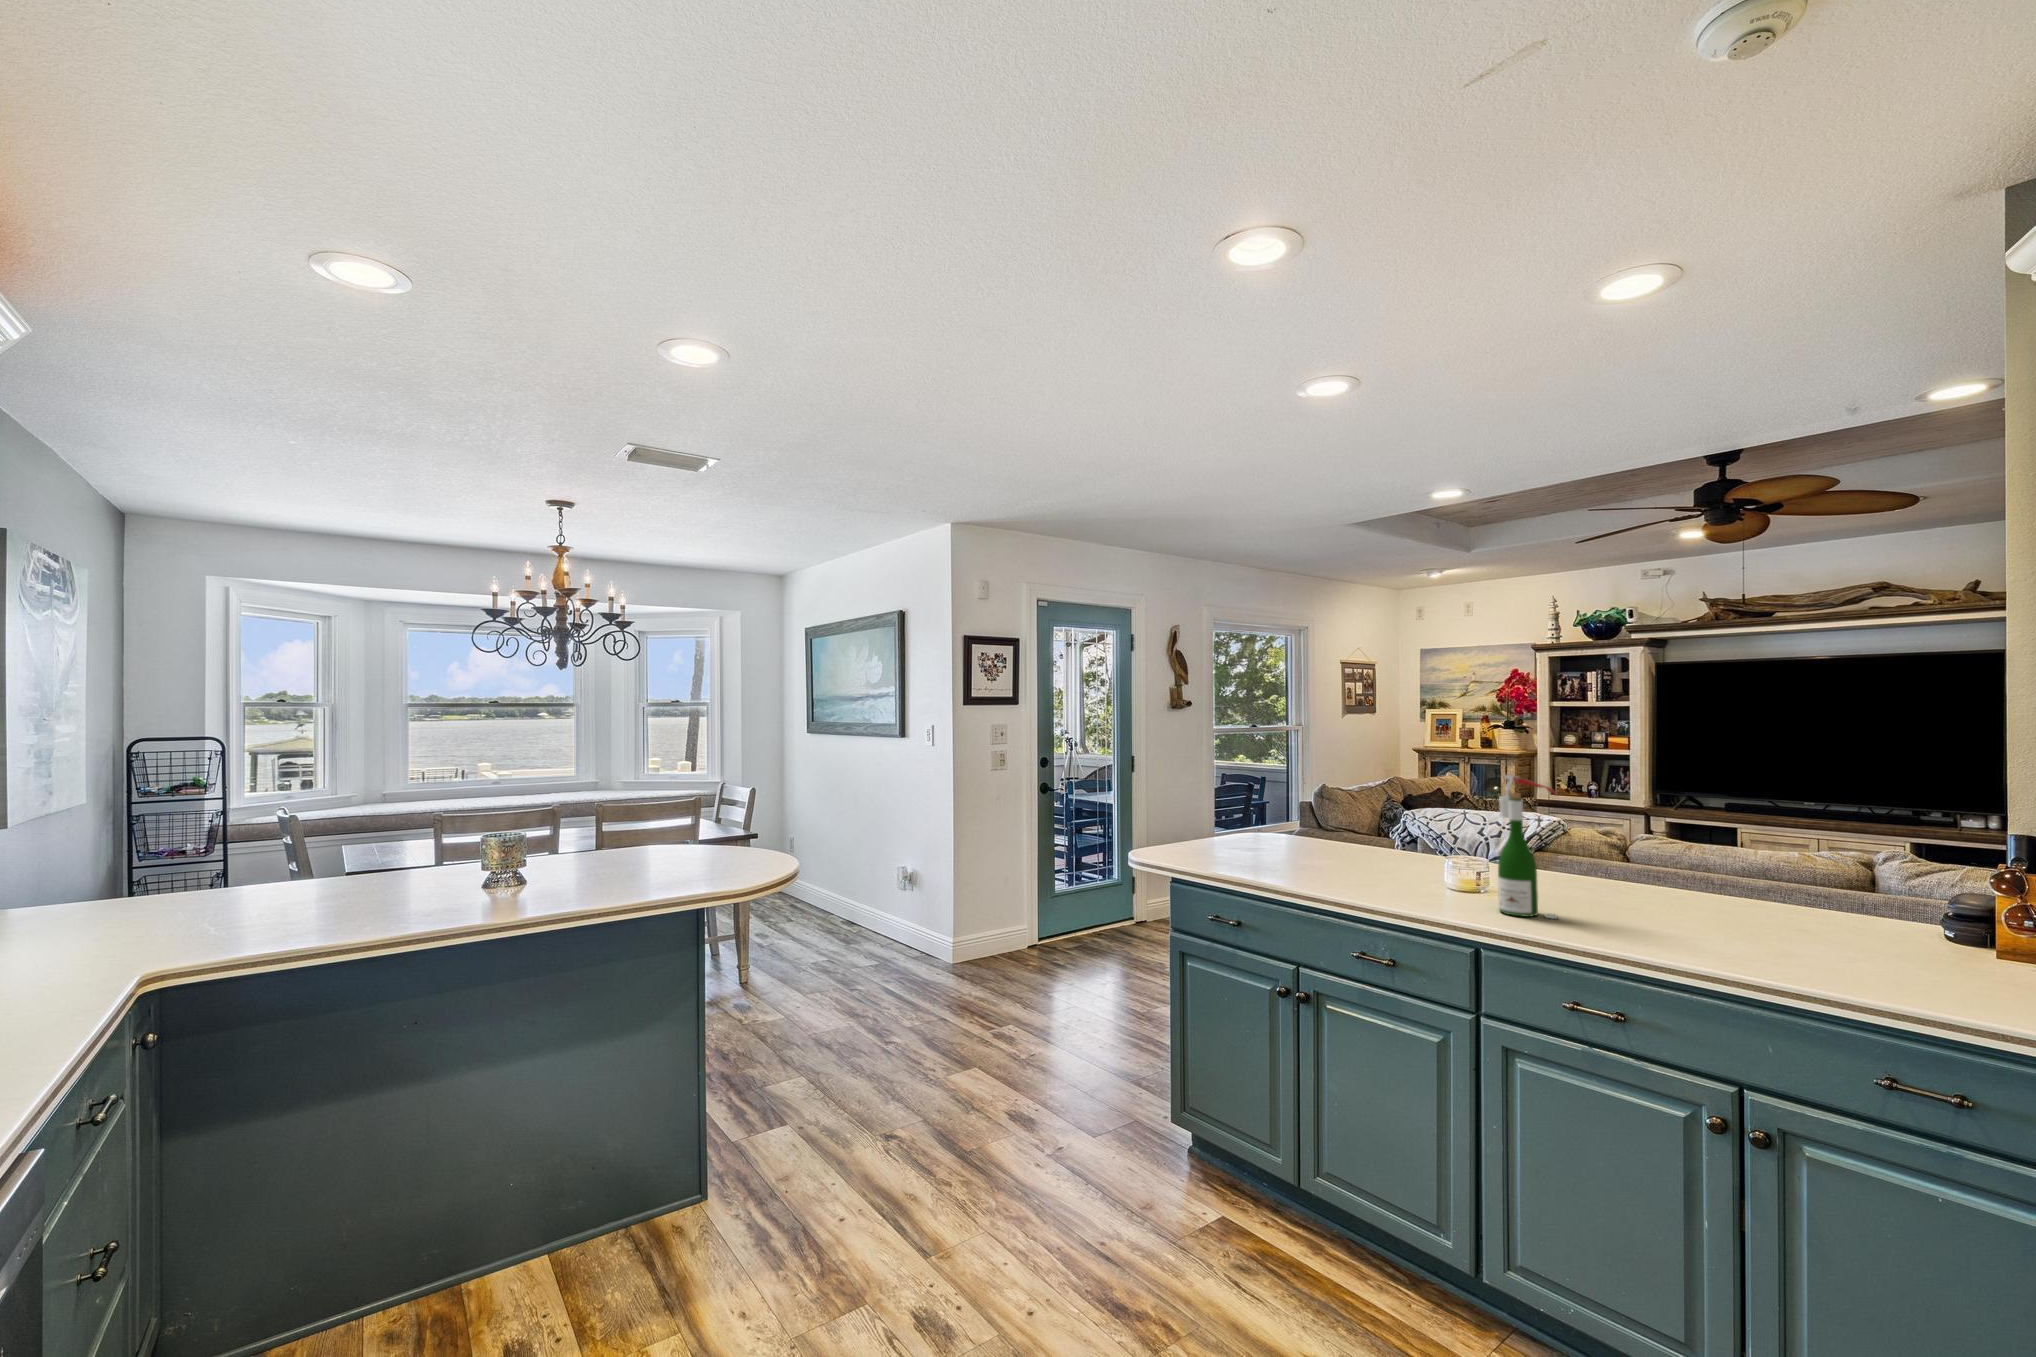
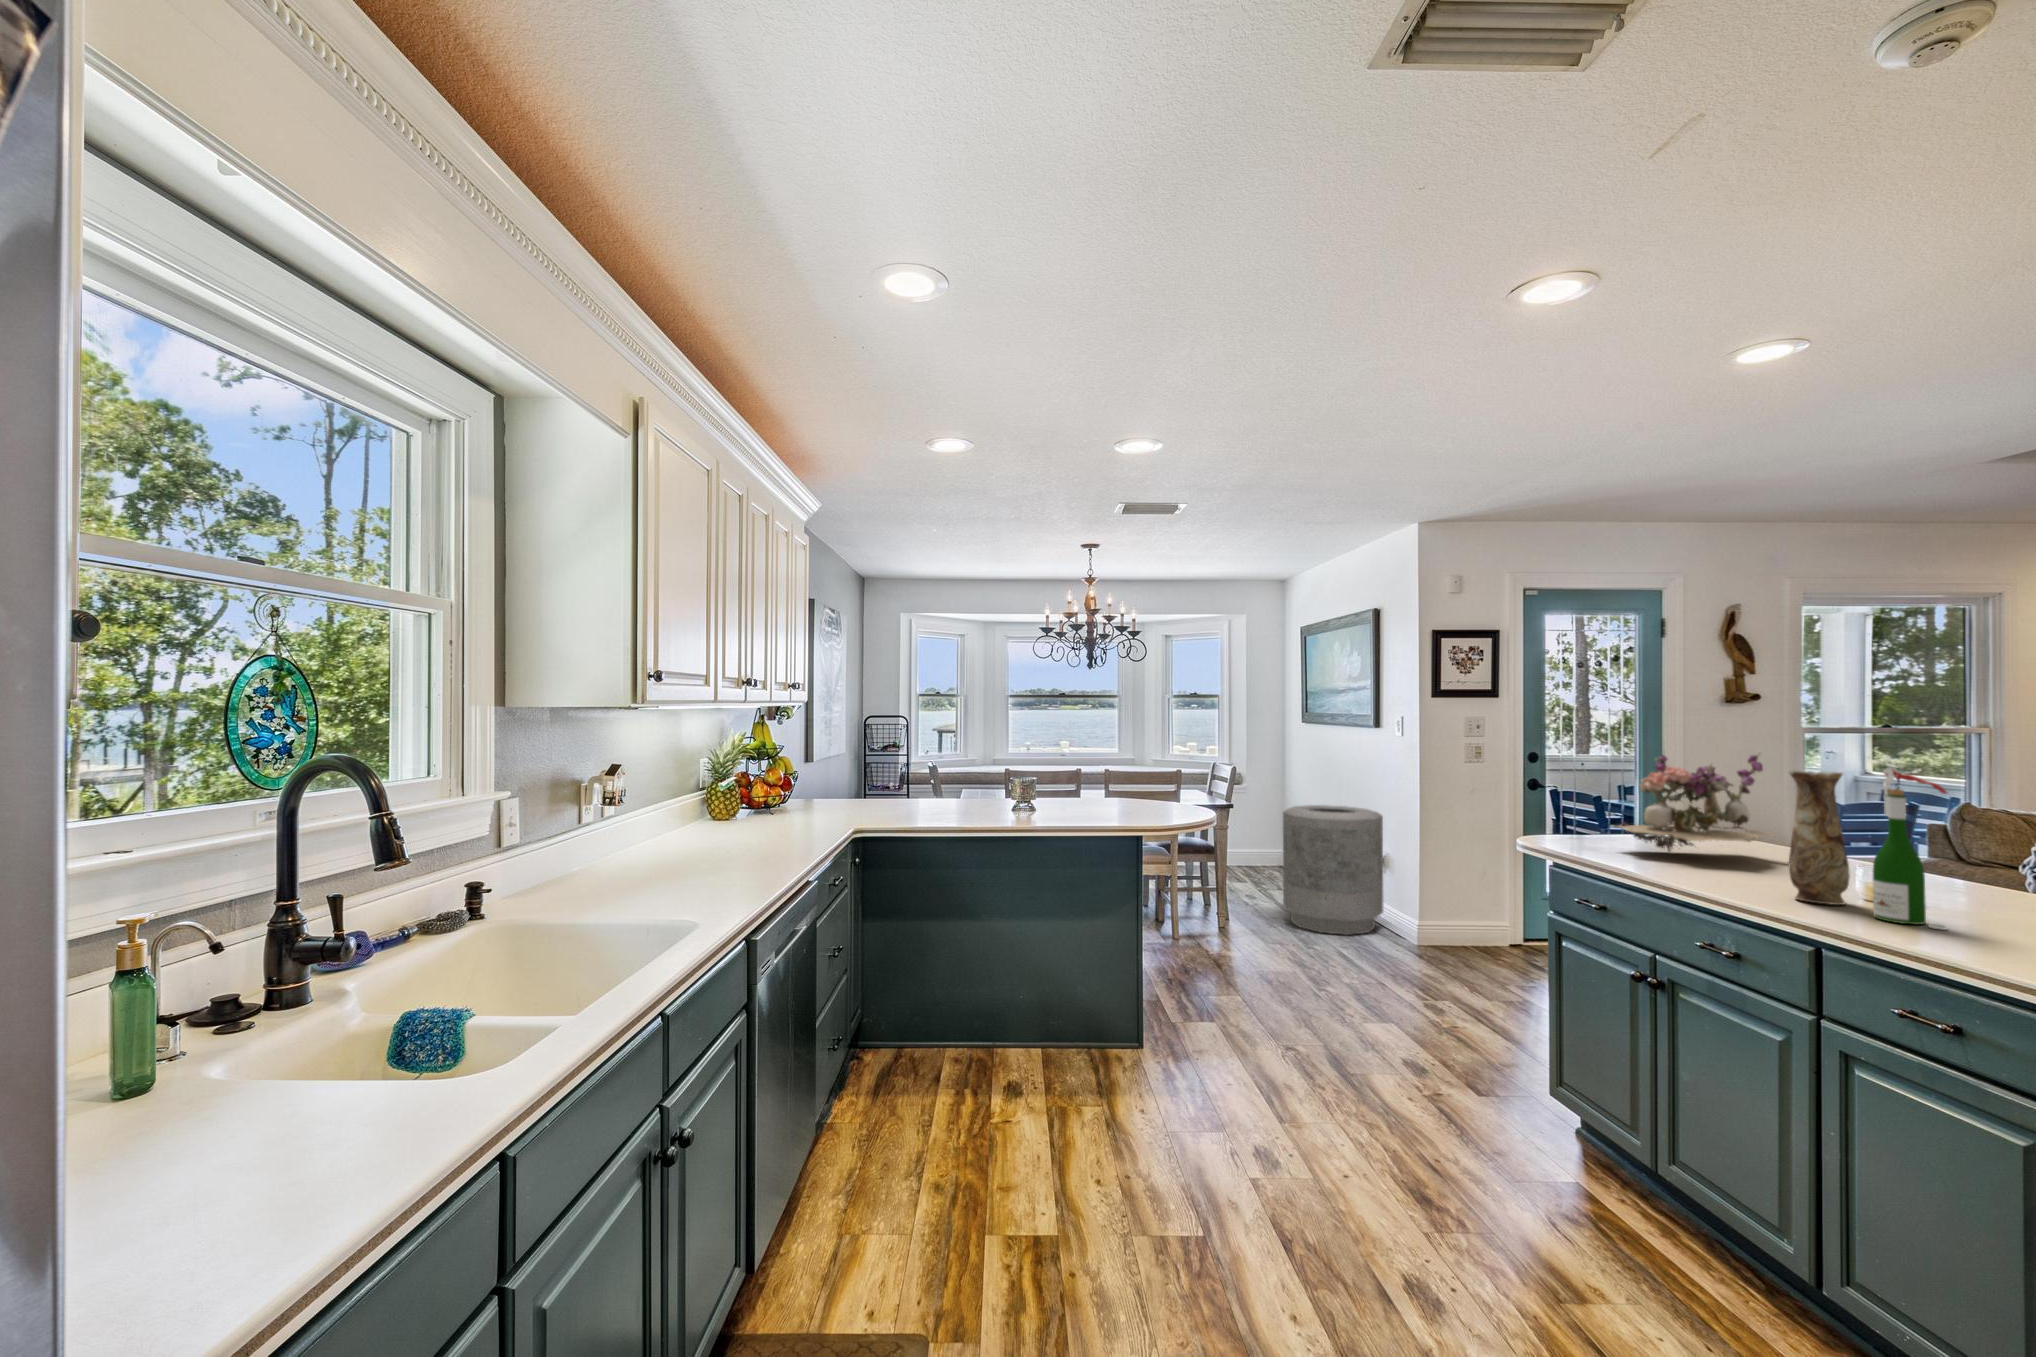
flower arrangement: none [1222,757,1349,860] -> present [1614,752,1777,852]
vase: none [1417,777,1466,903] -> present [1789,770,1850,905]
trash can: none [805,823,909,967] -> present [1283,805,1383,935]

